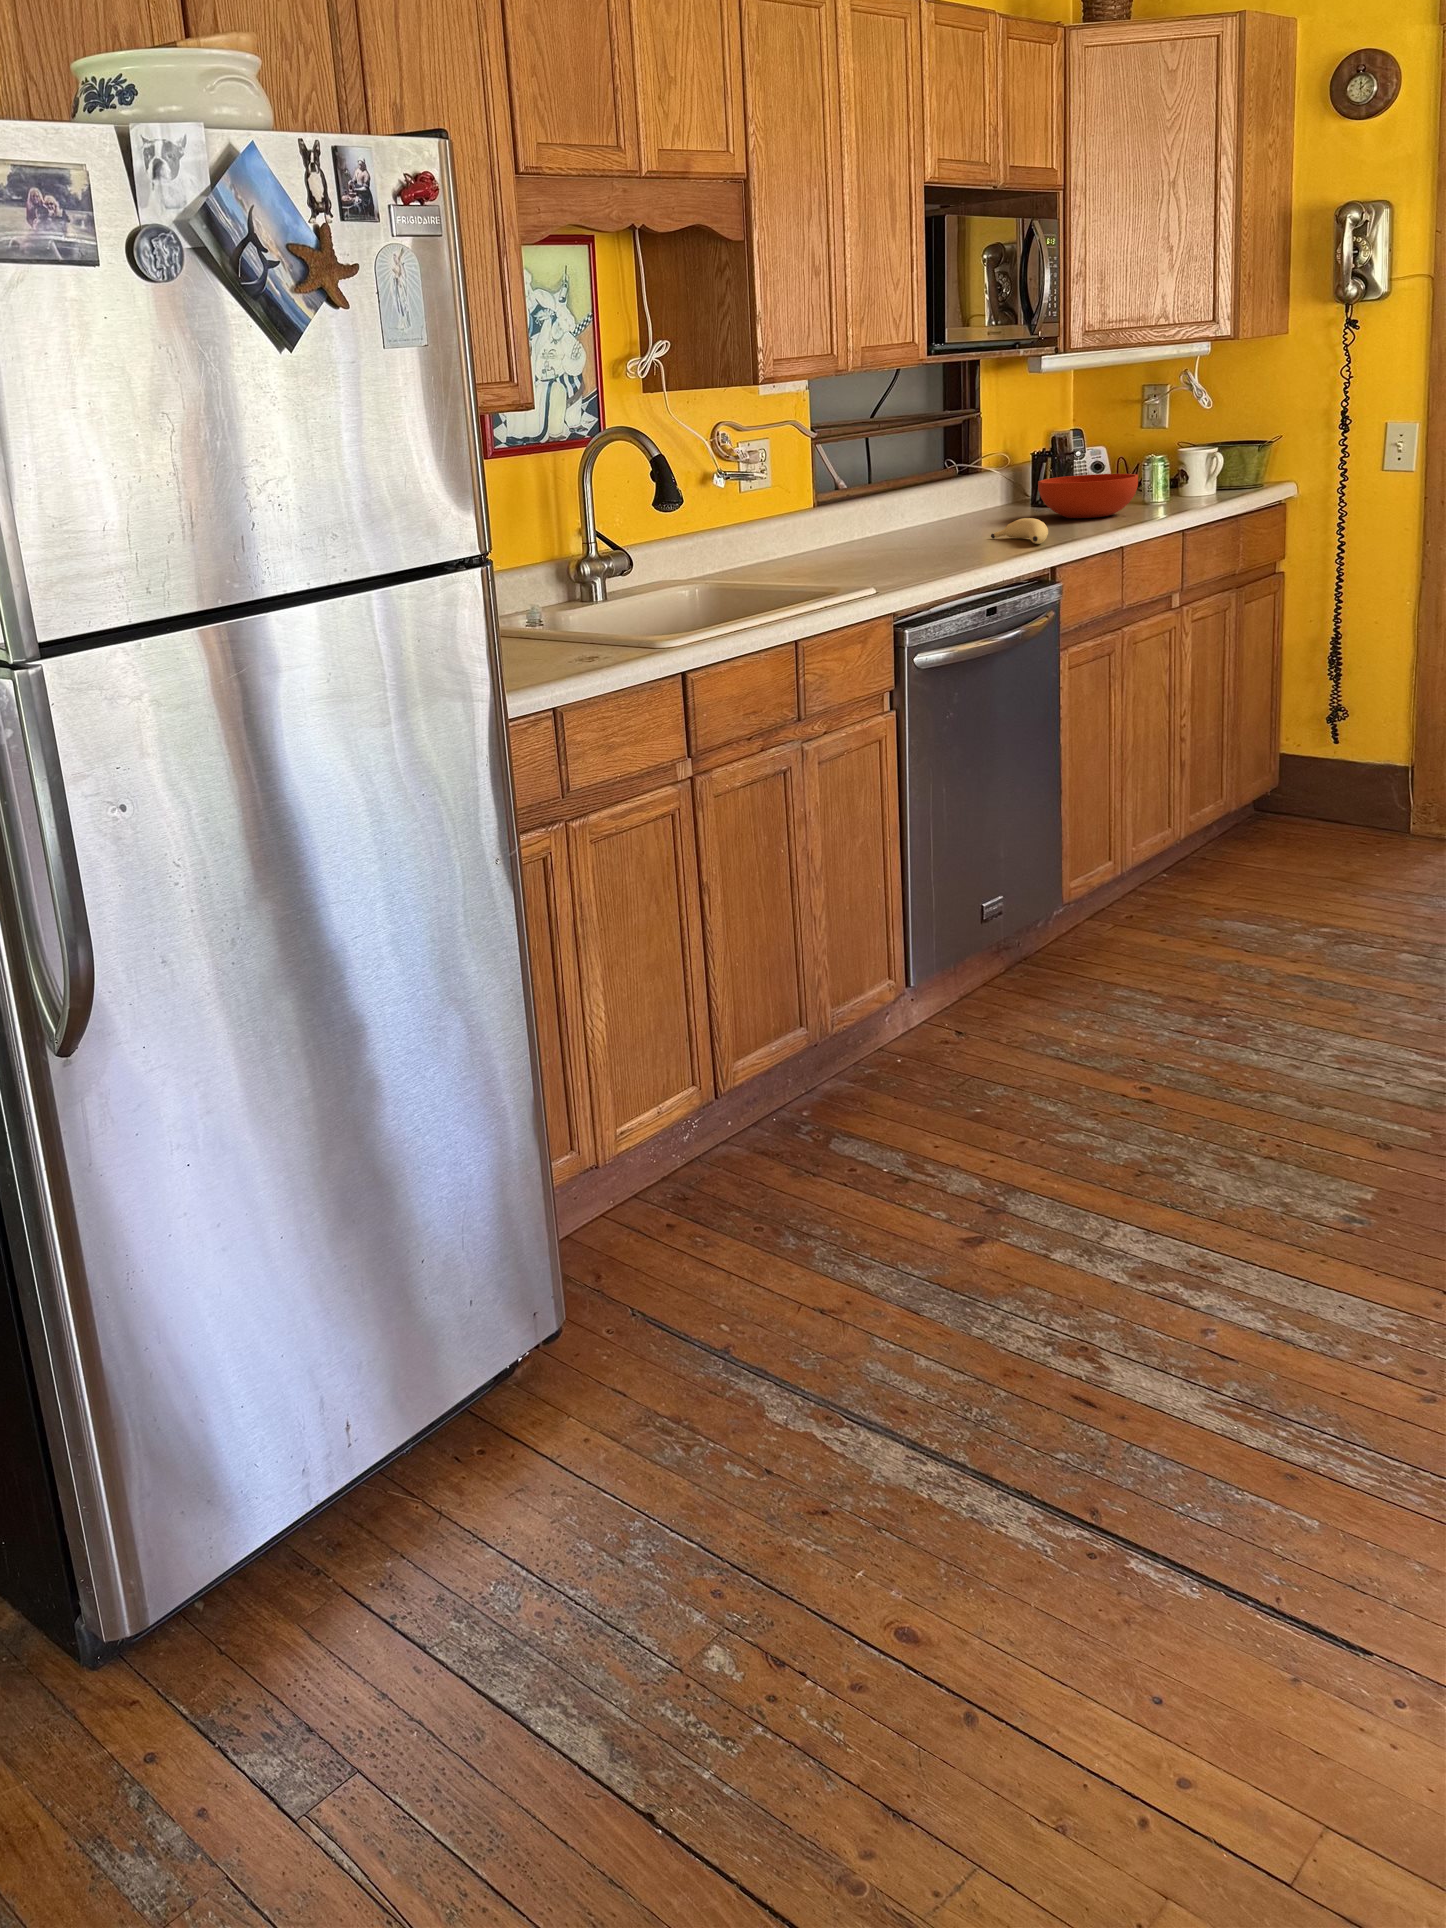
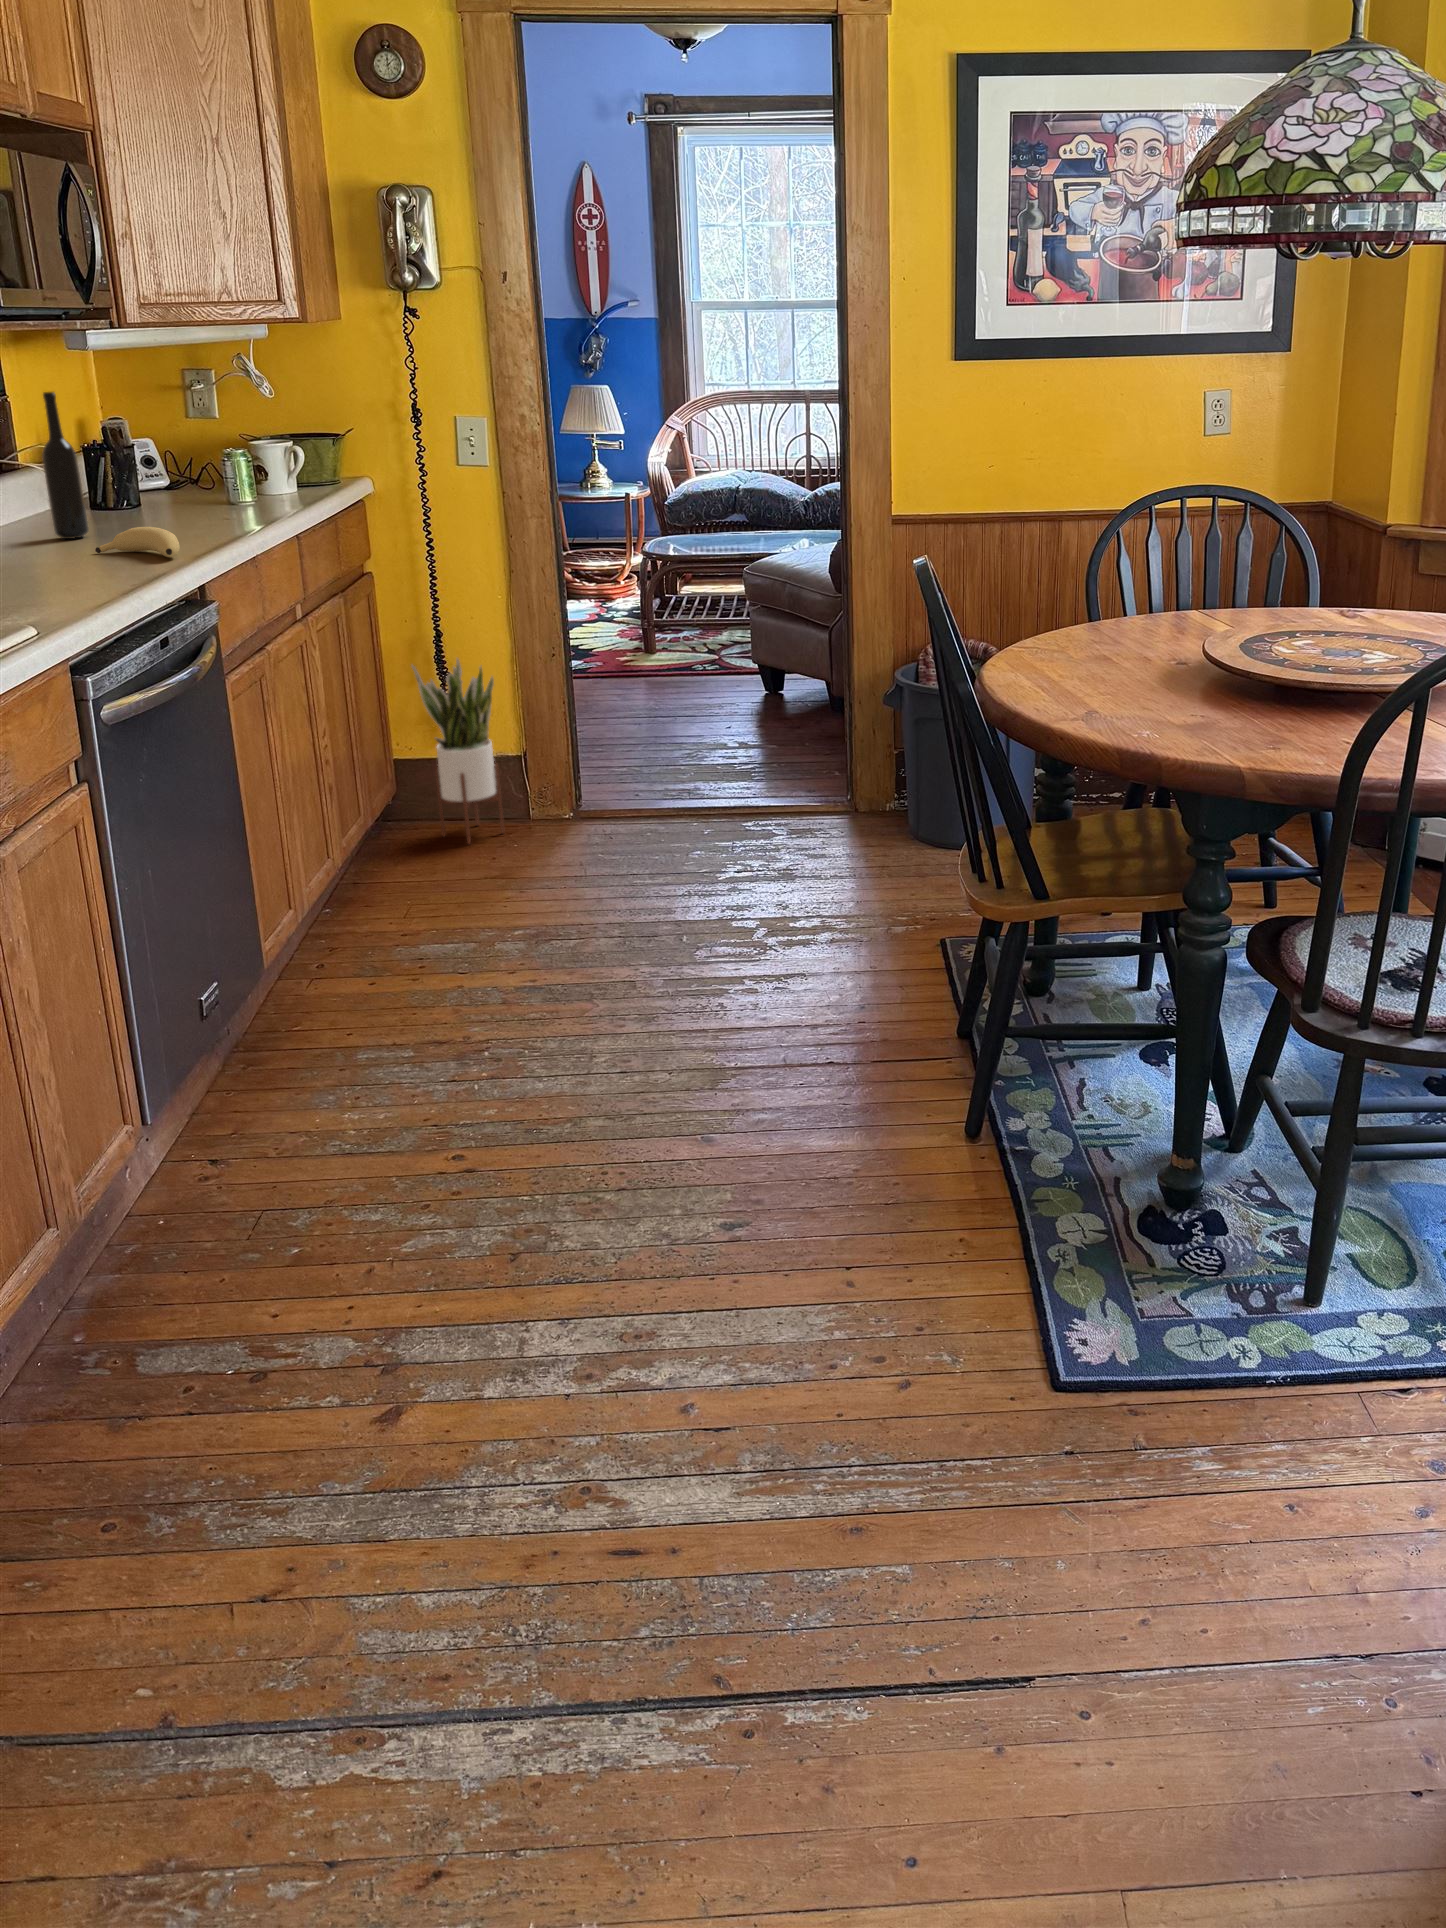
bottle: none [976,407,1003,527] -> present [42,392,89,539]
bowl: present [1038,474,1138,518] -> none [118,470,240,524]
potted plant: none [1298,660,1385,844] -> present [412,659,504,844]

